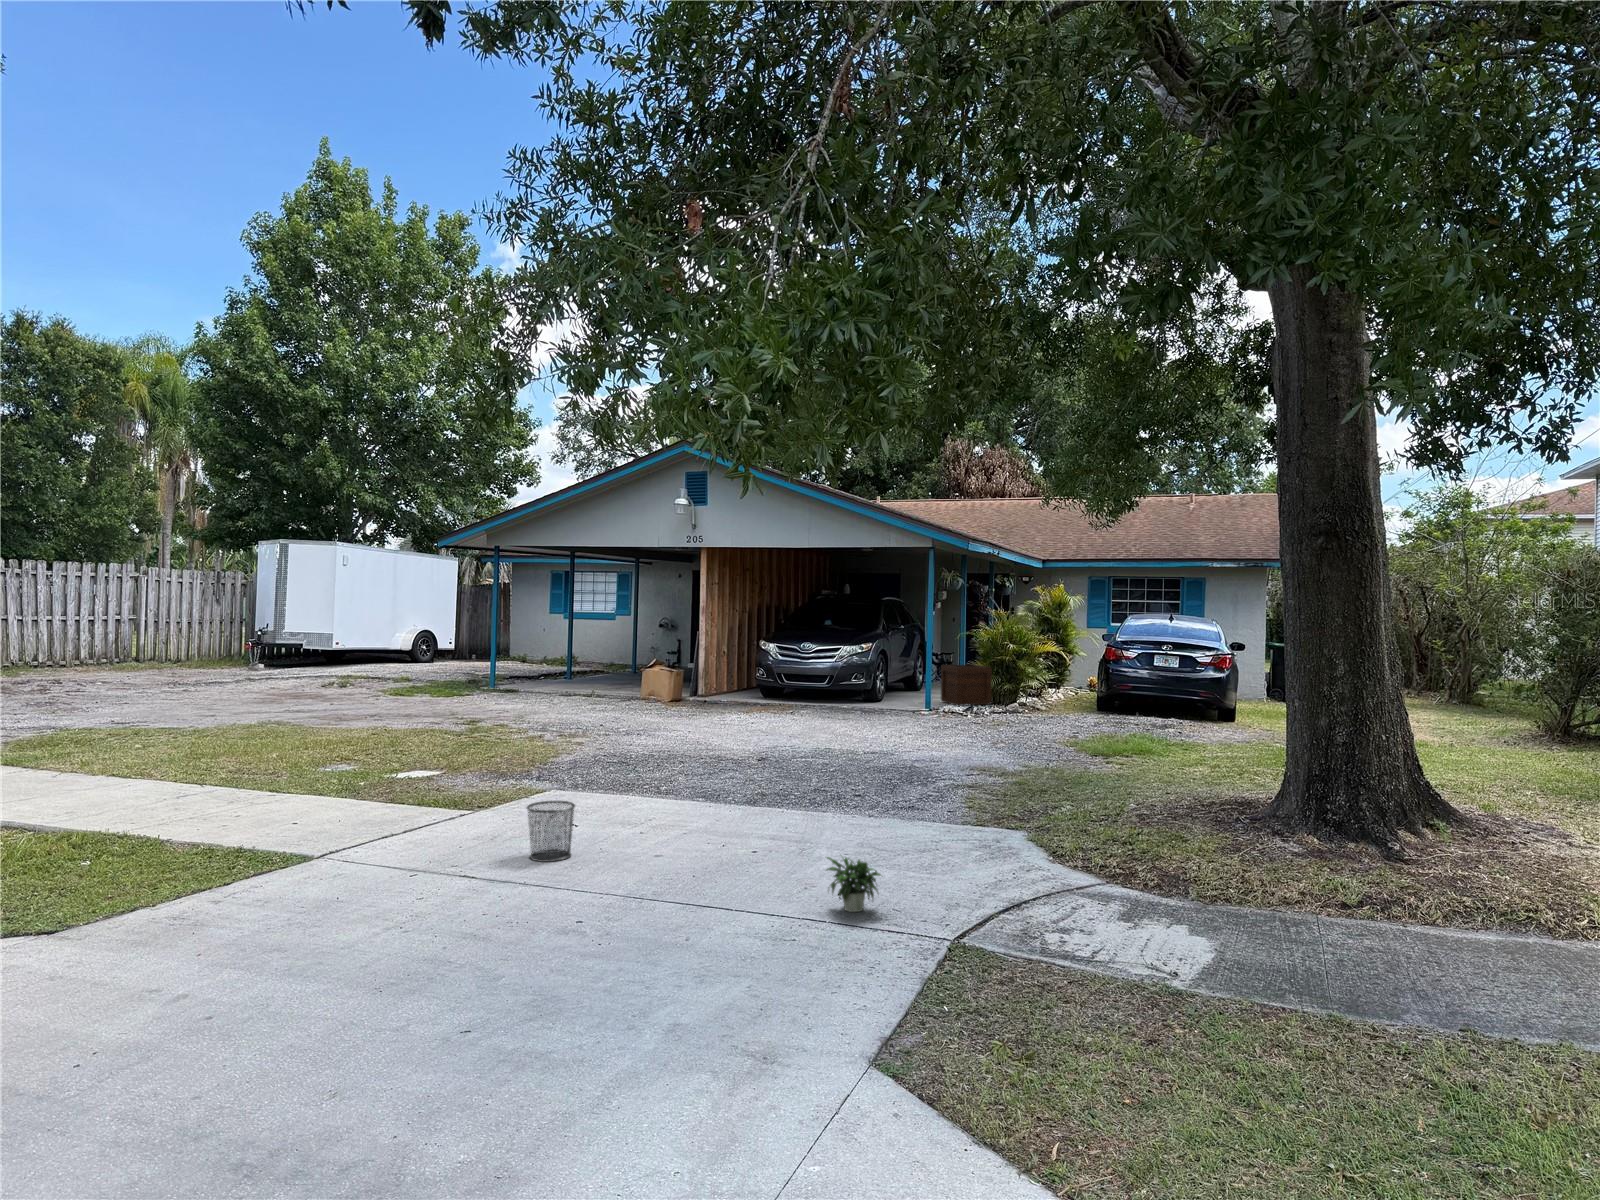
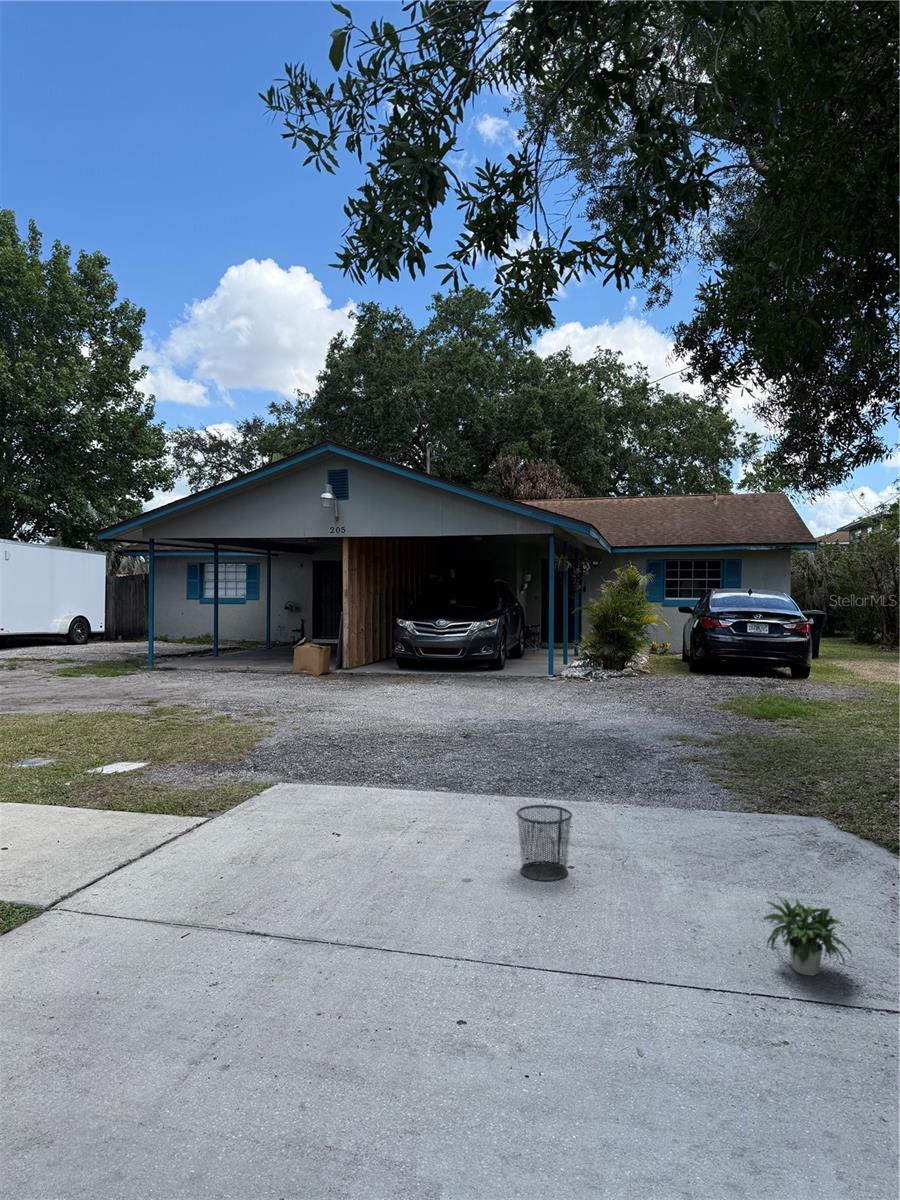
wooden crate: present [941,664,992,706] -> none [556,635,601,671]
waste bin: present [527,801,575,862] -> present [516,805,572,881]

